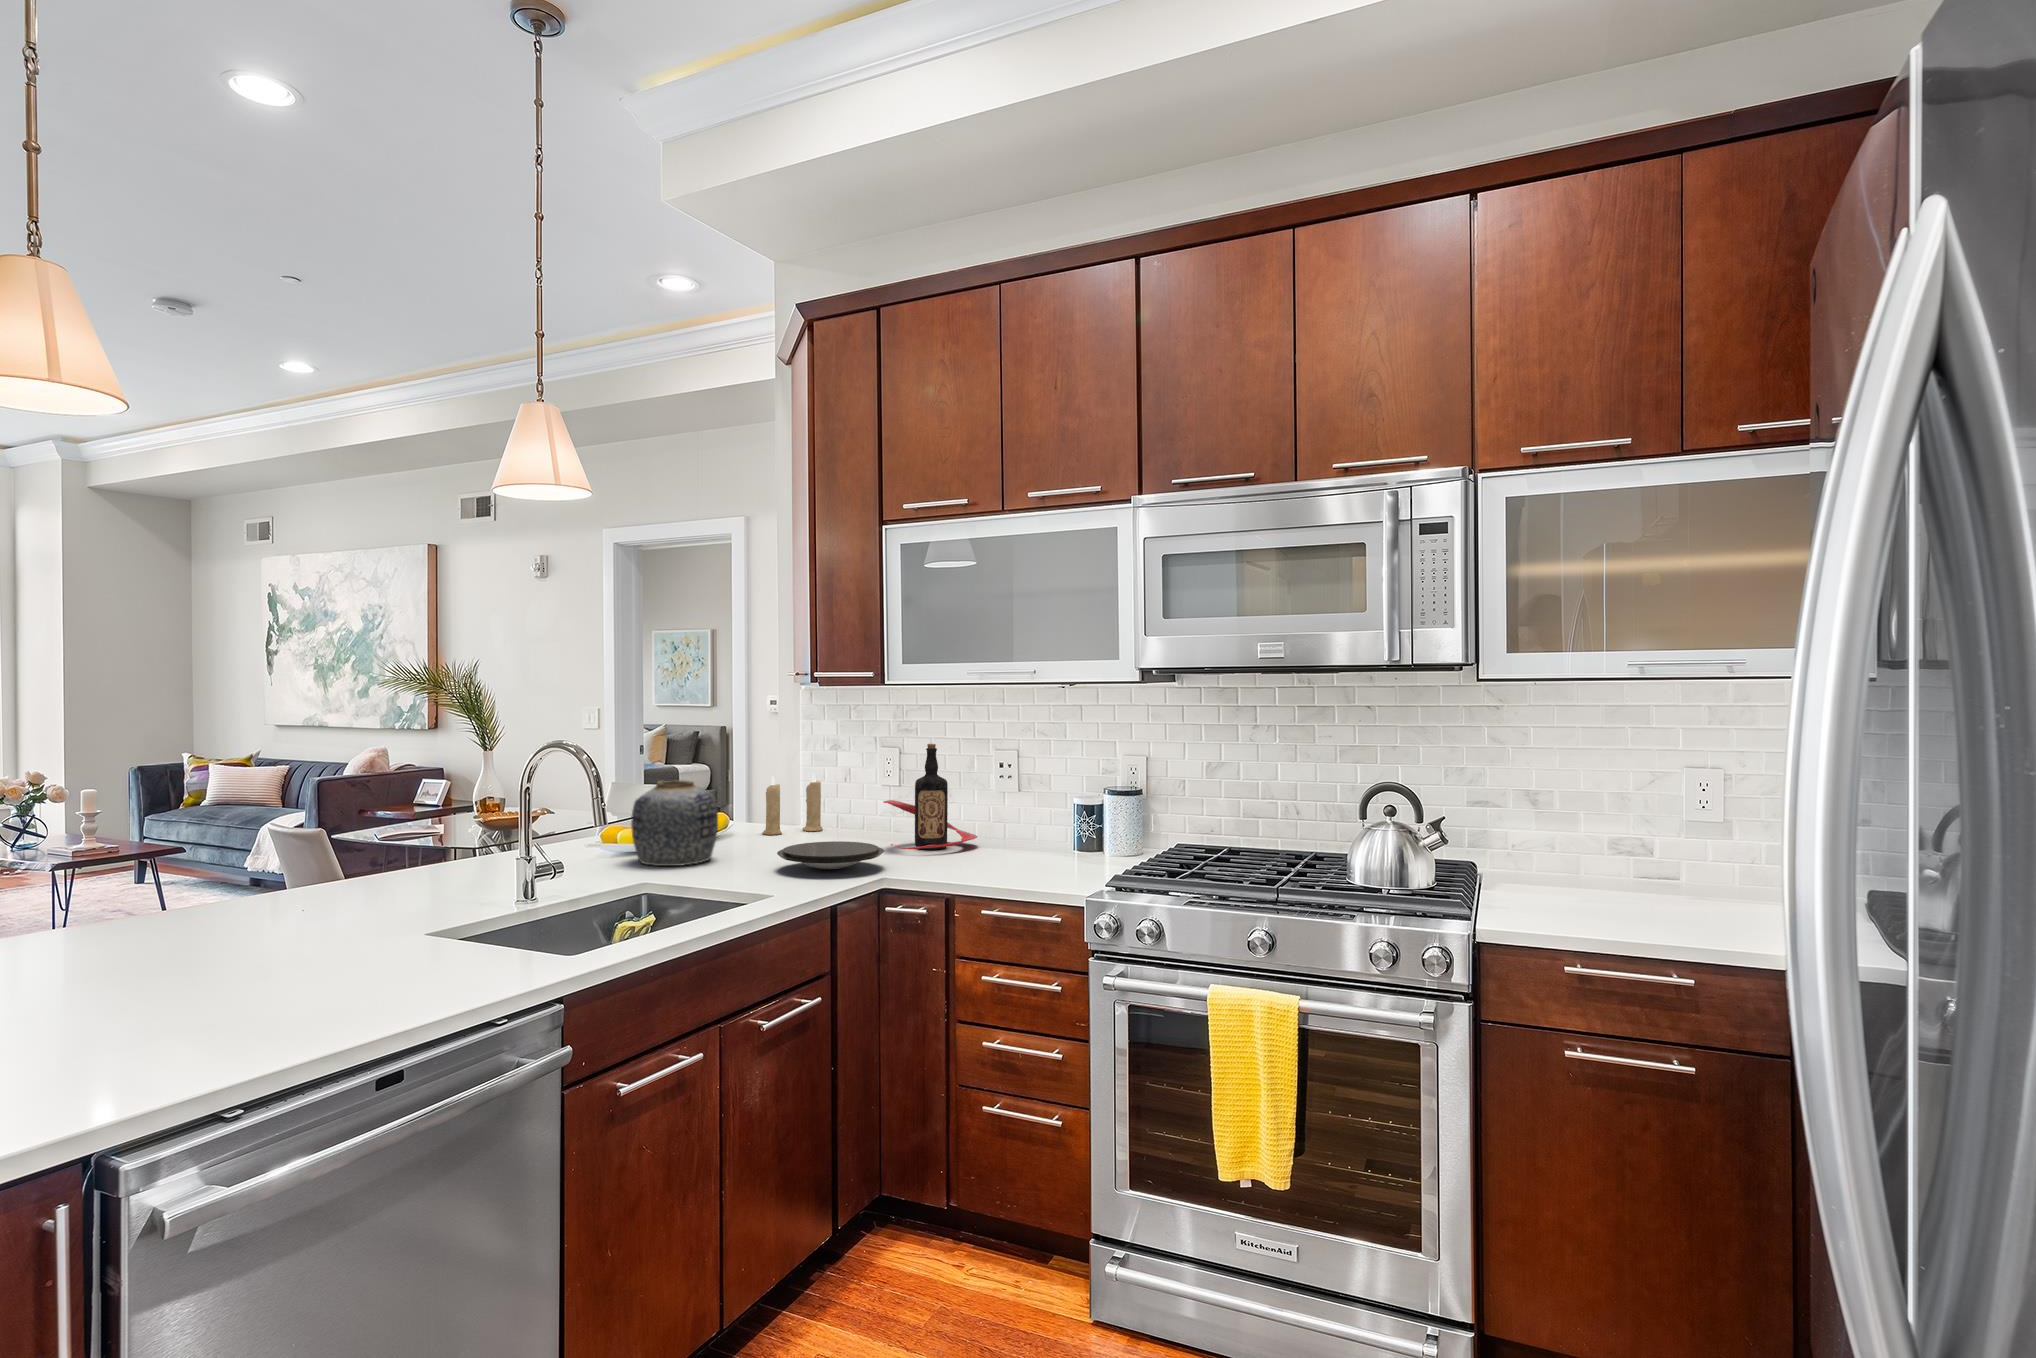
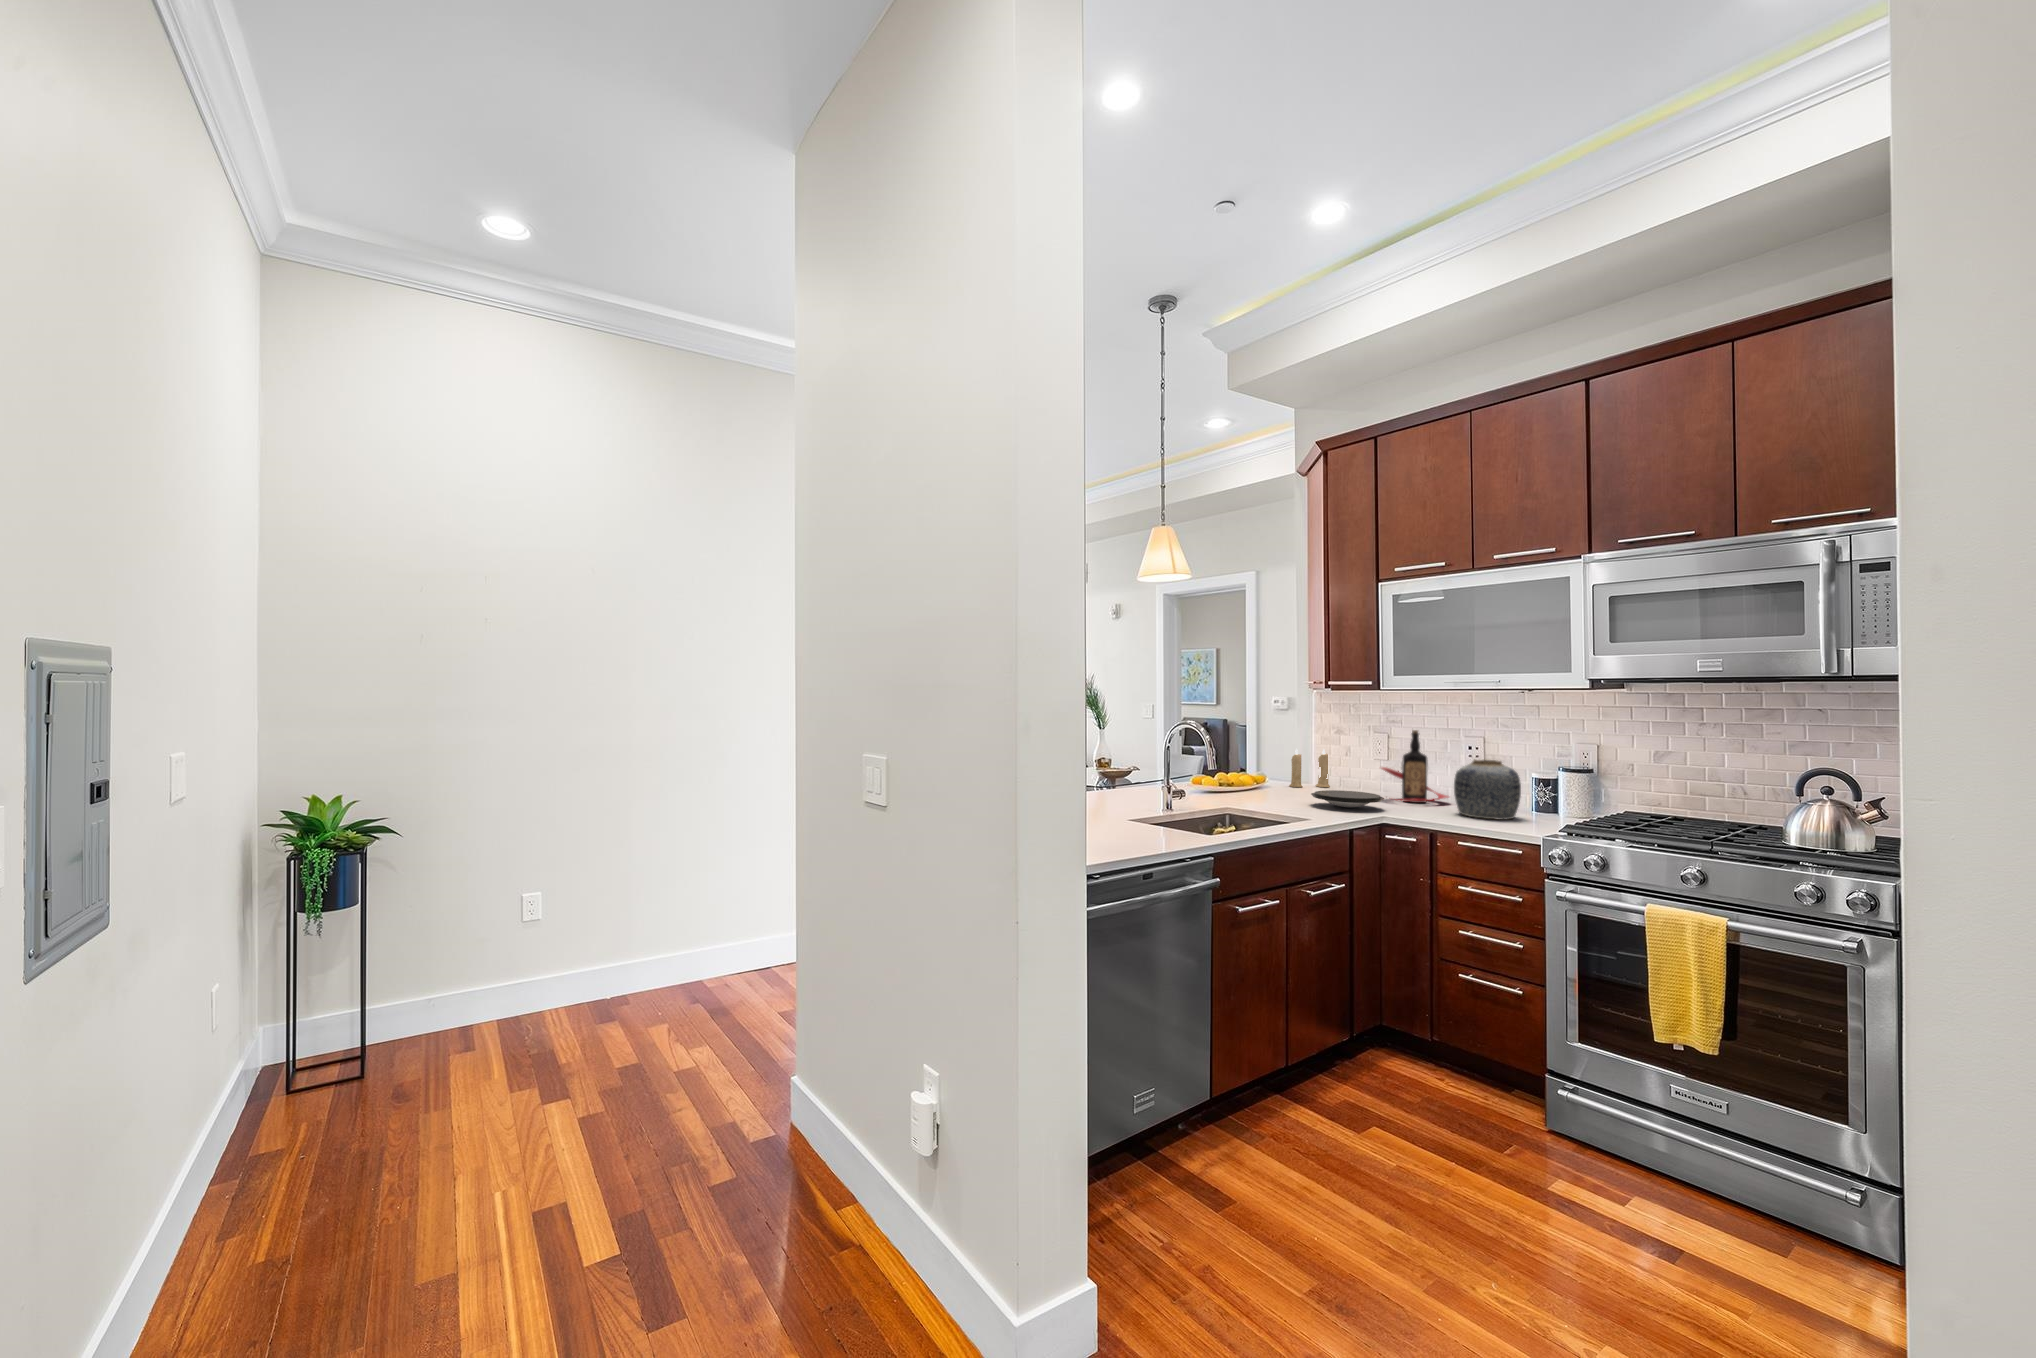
vase: present [631,780,718,866] -> present [1454,759,1521,820]

